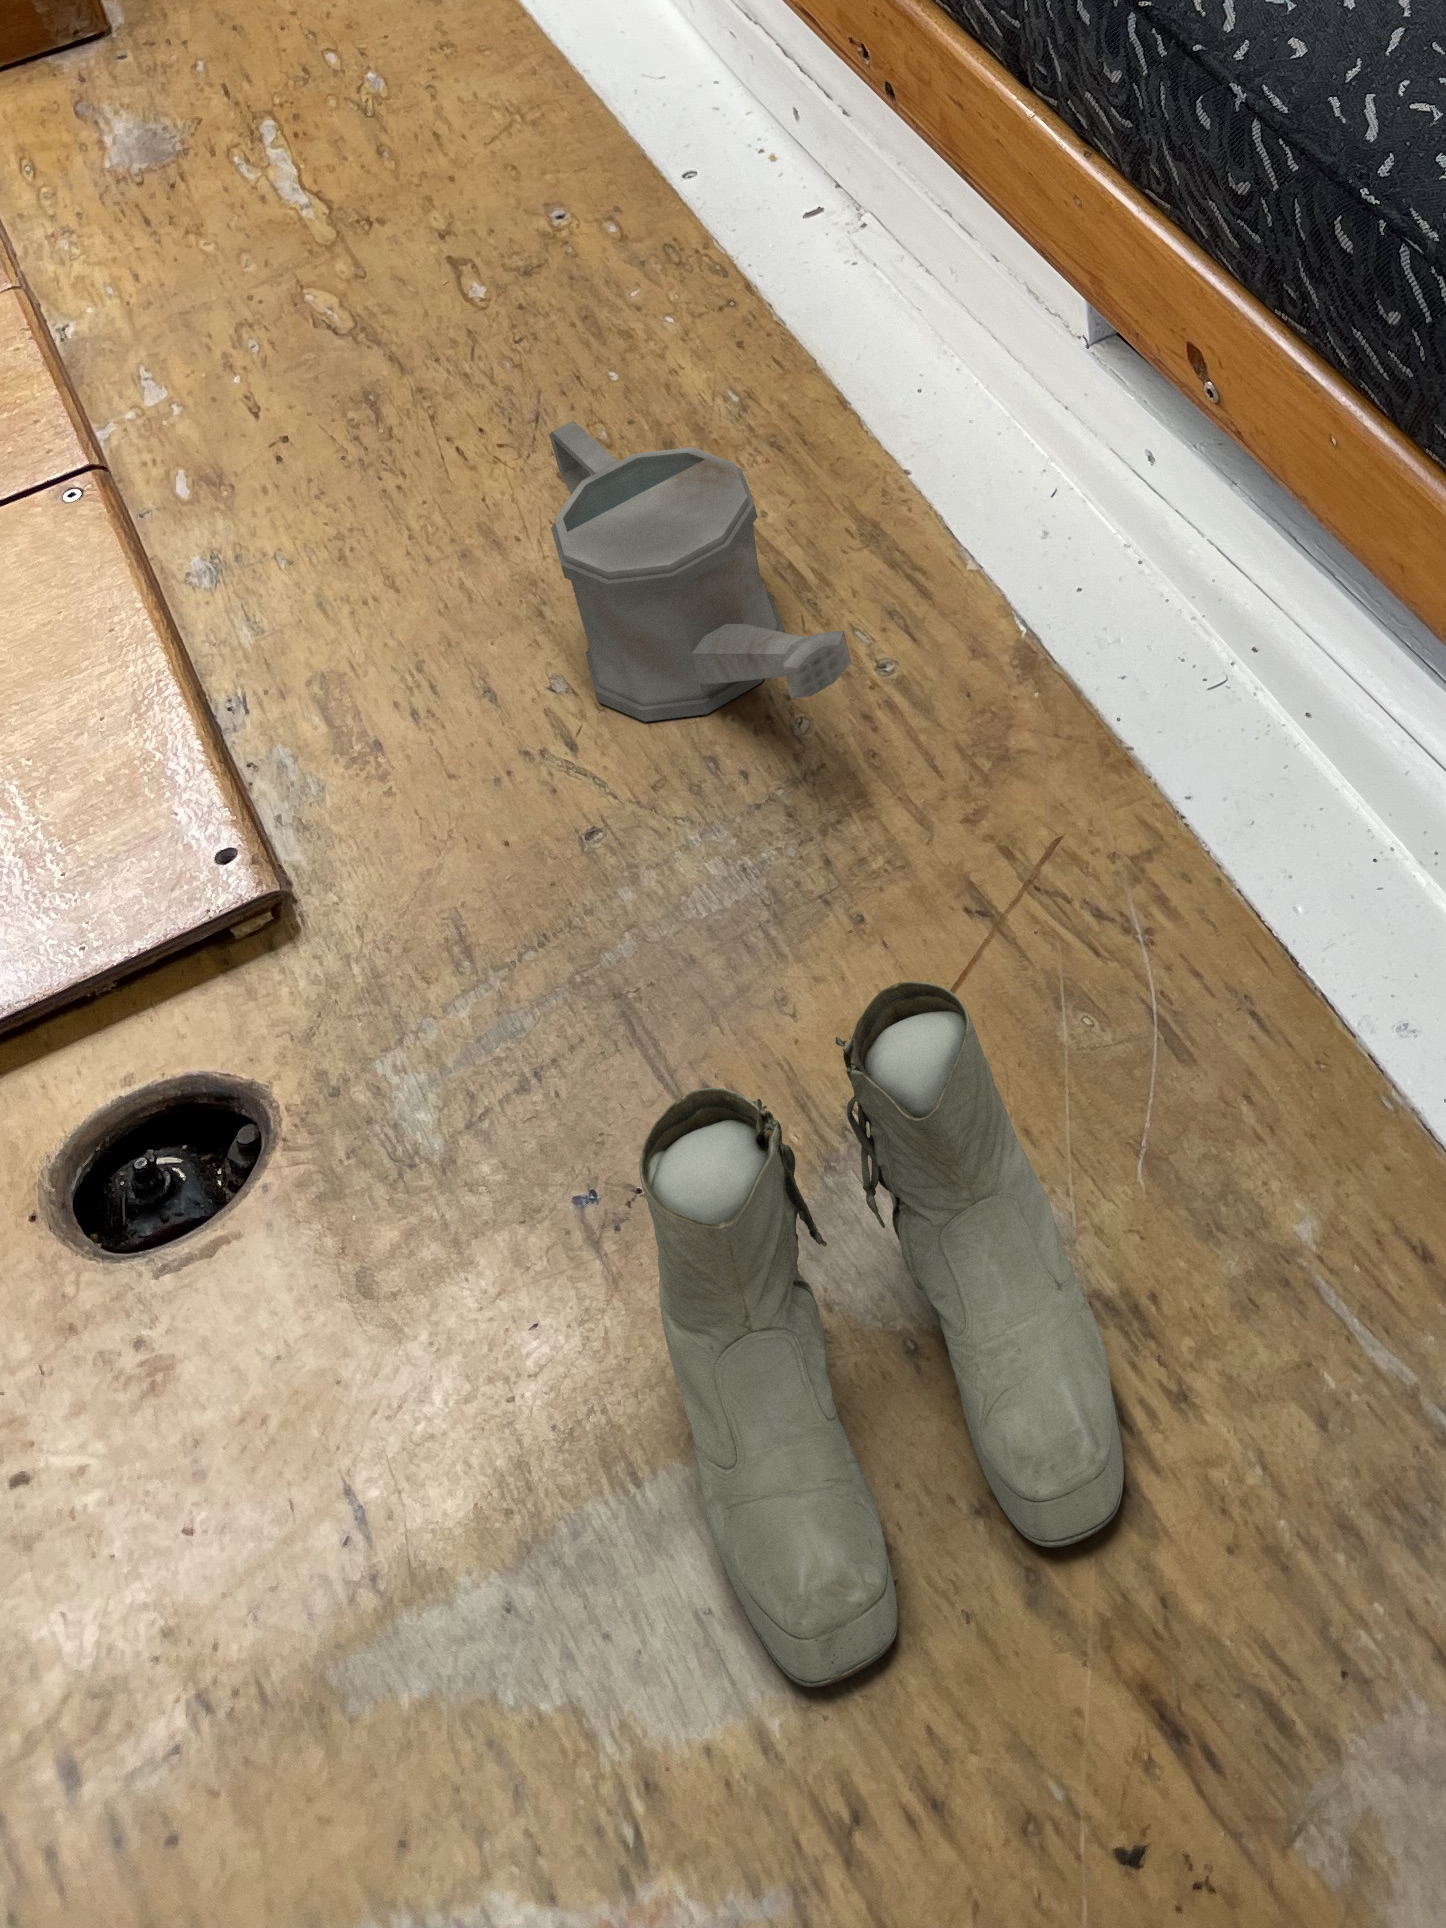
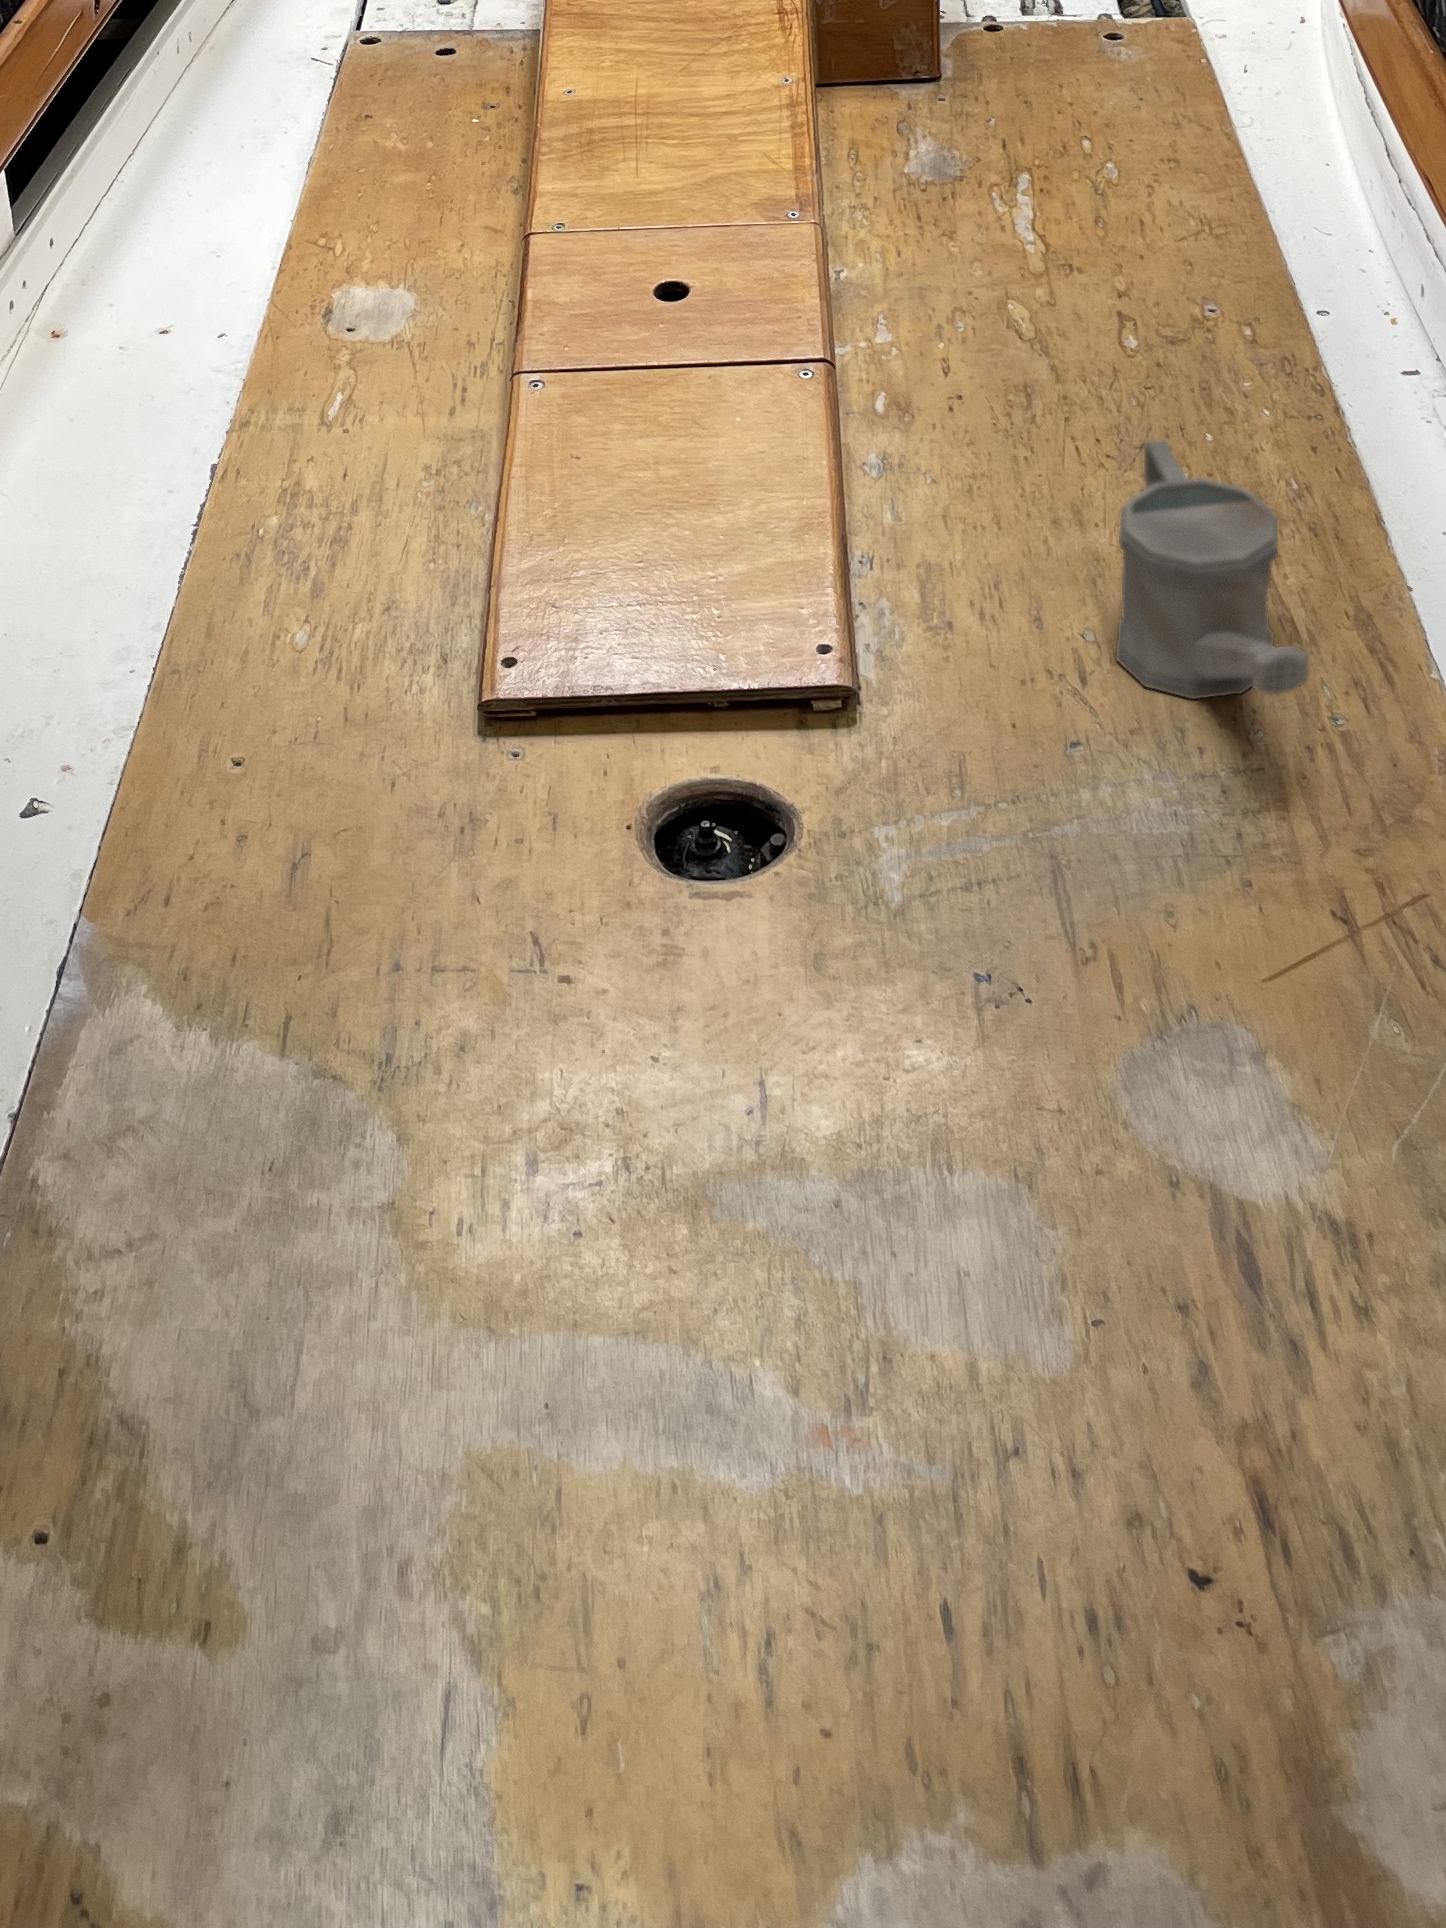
boots: present [639,981,1124,1687] -> none [988,878,1316,1360]

